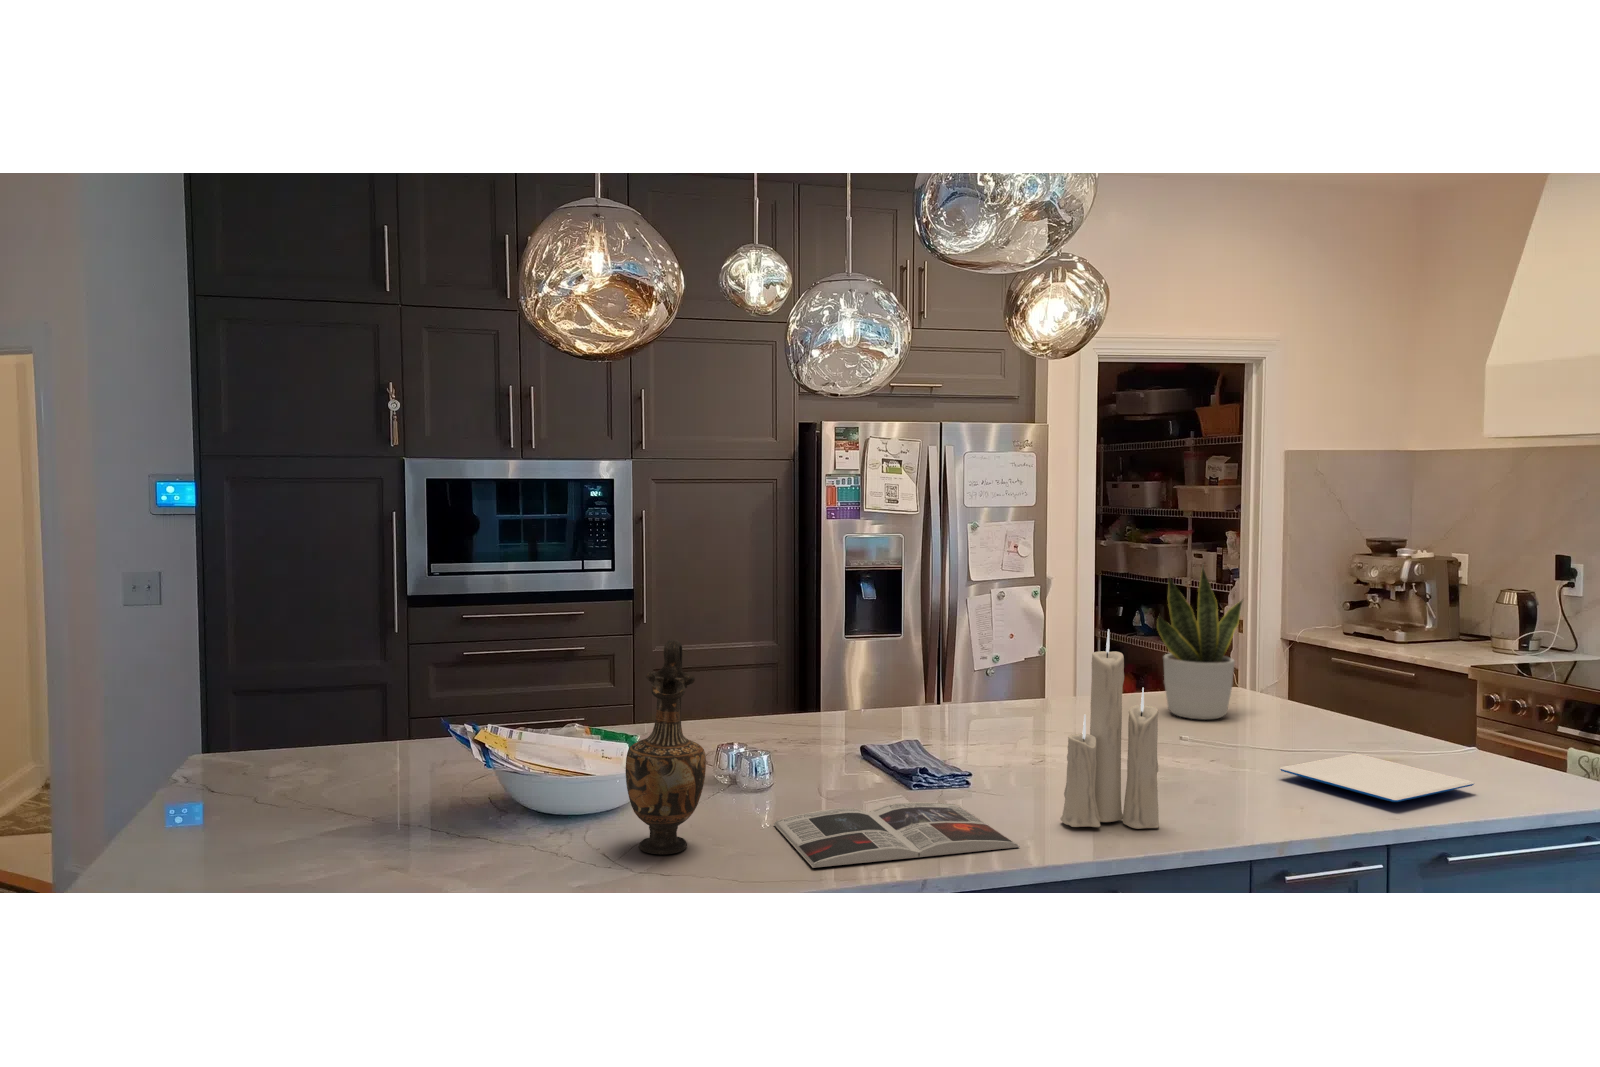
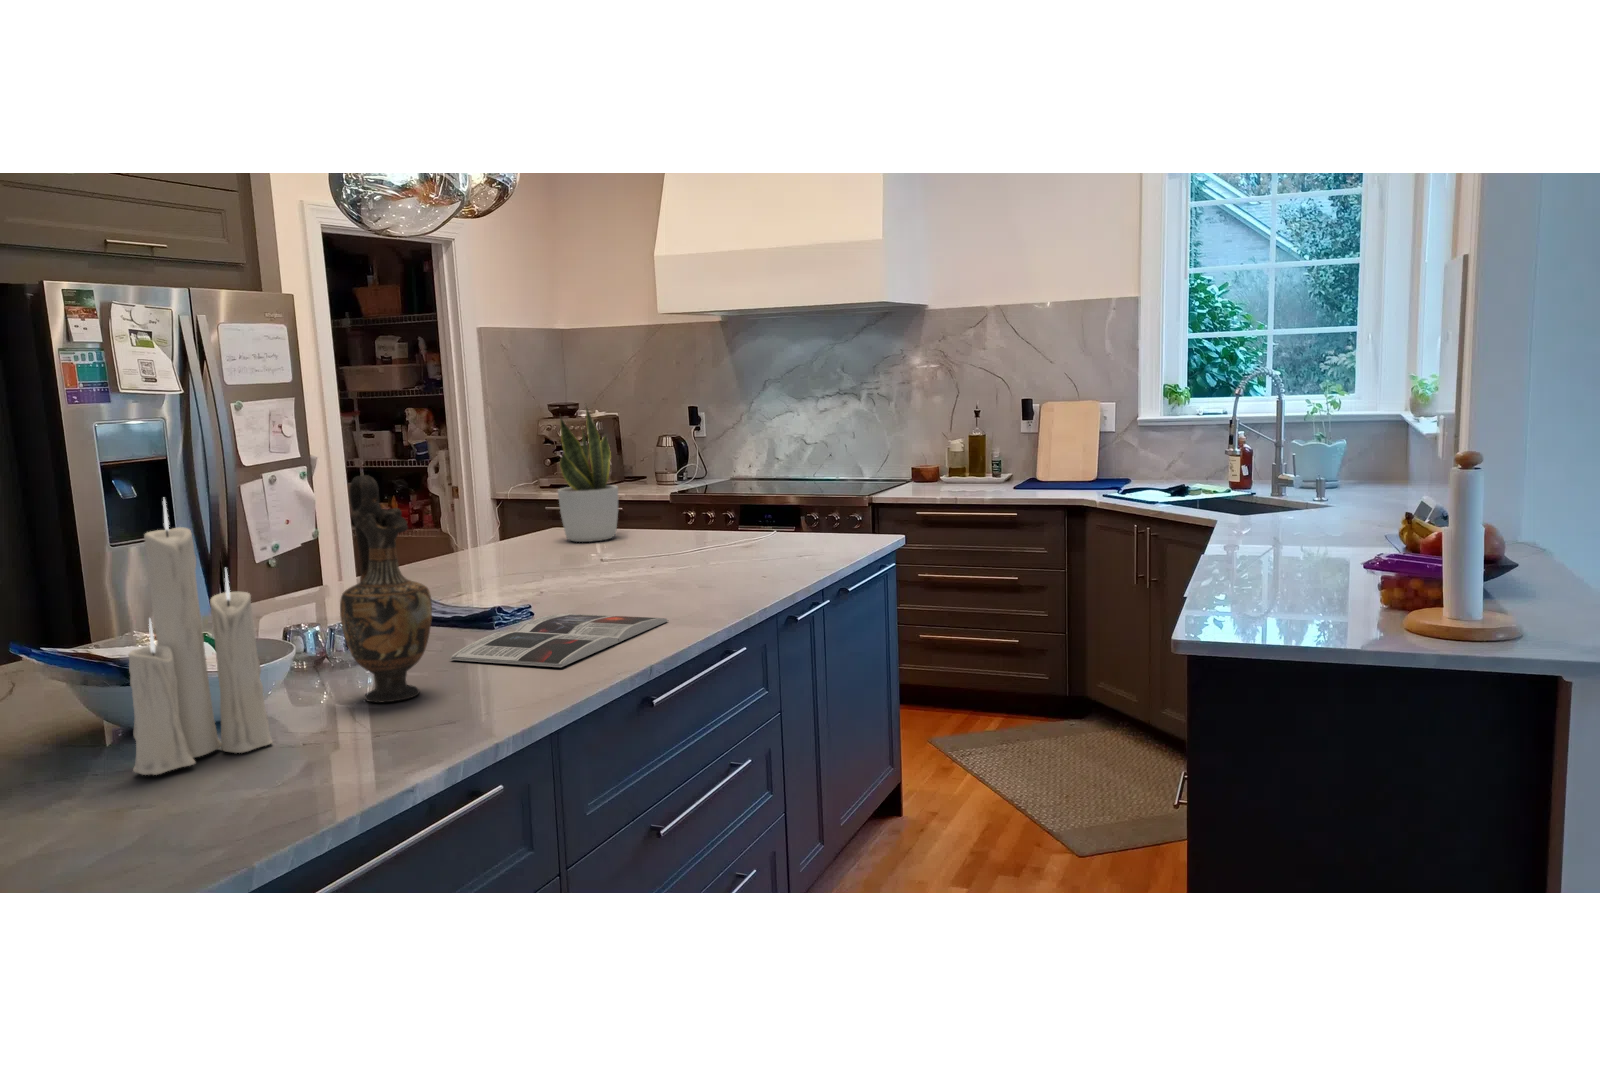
candle: present [1060,629,1159,829] -> present [128,499,272,775]
plate: present [1279,754,1475,802] -> none [728,531,842,552]

